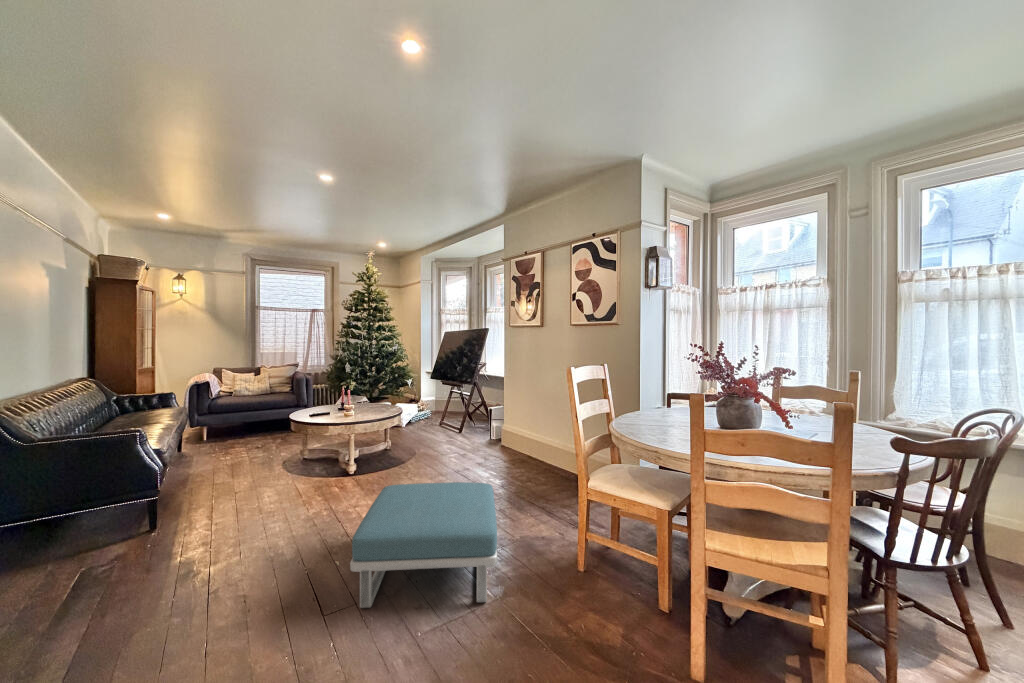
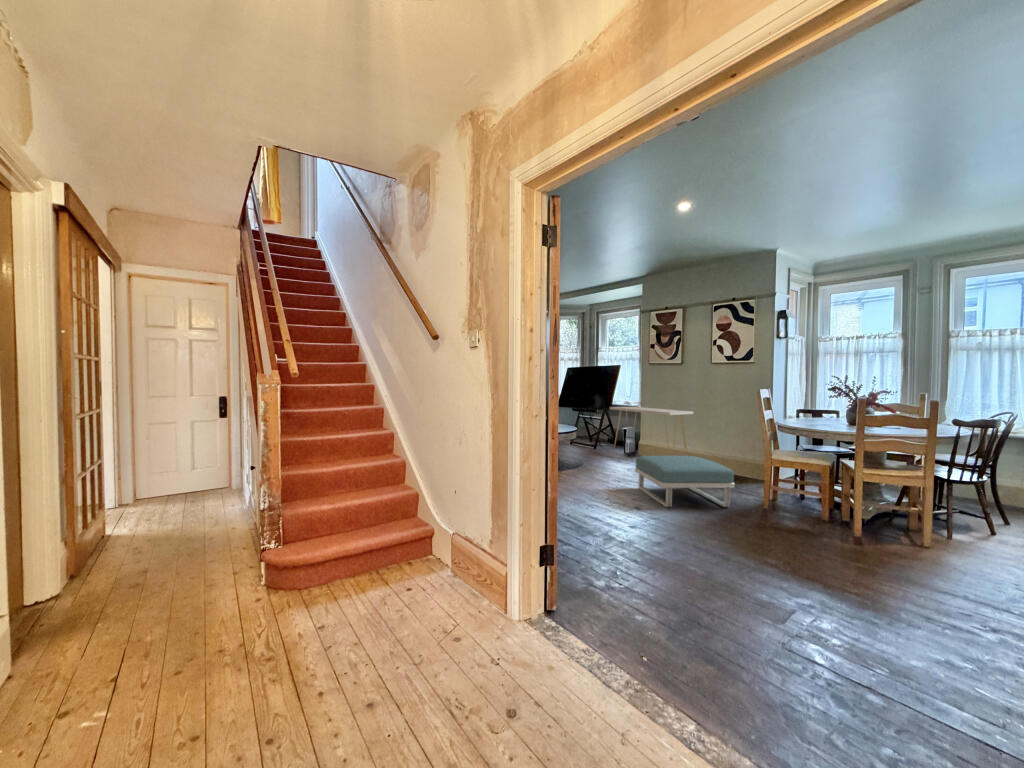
console table: none [457,383,552,471] -> present [610,407,693,455]

